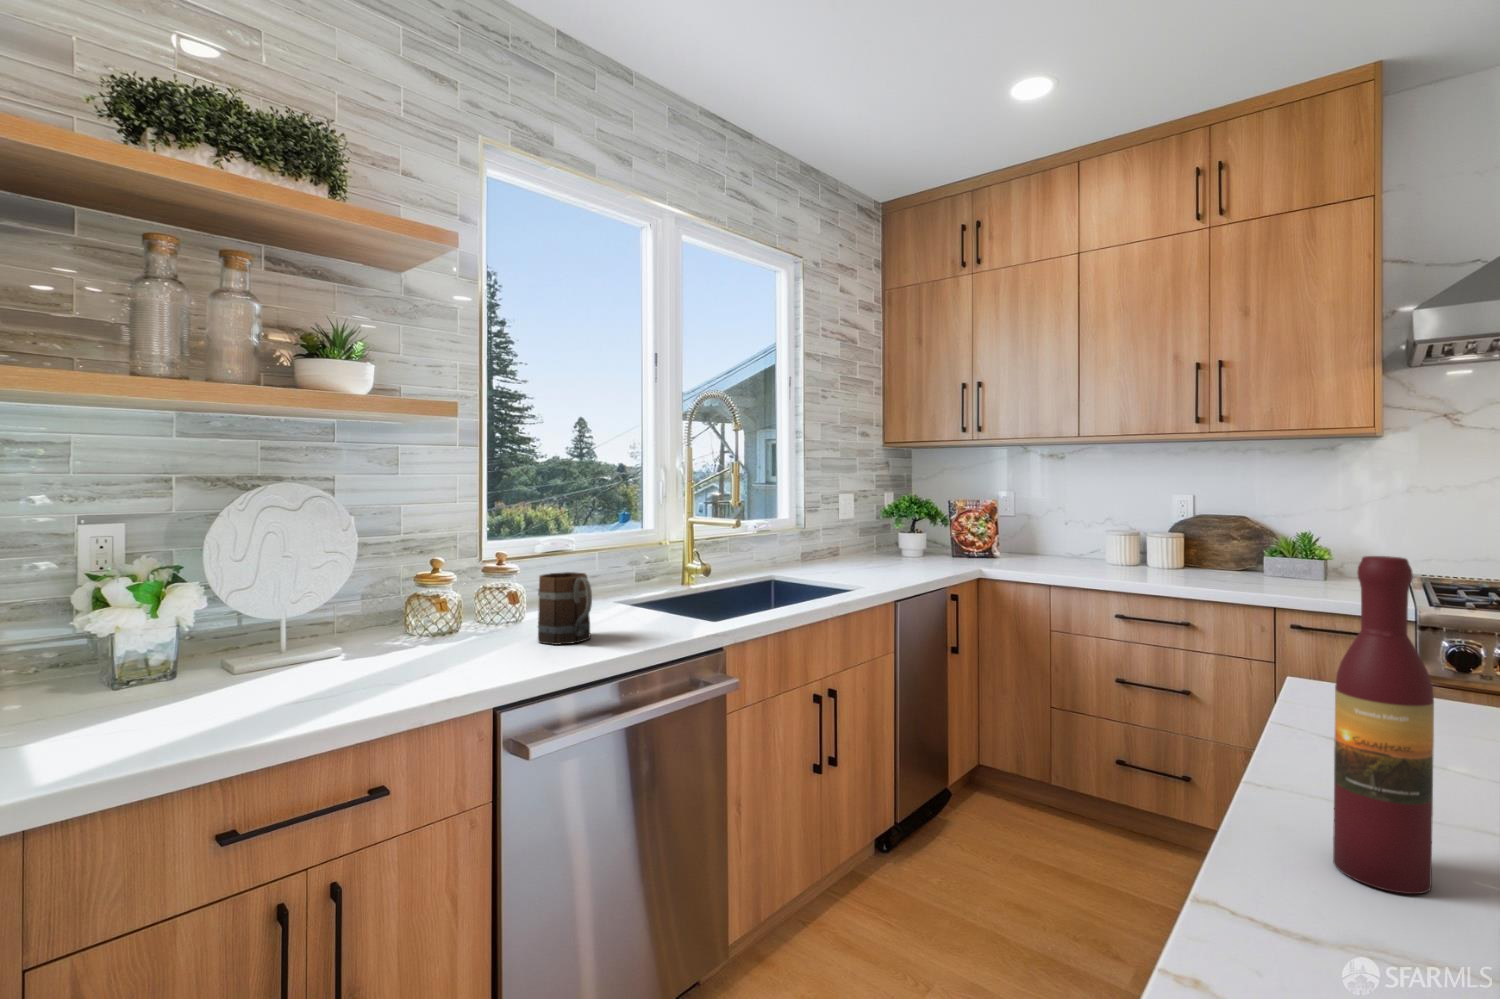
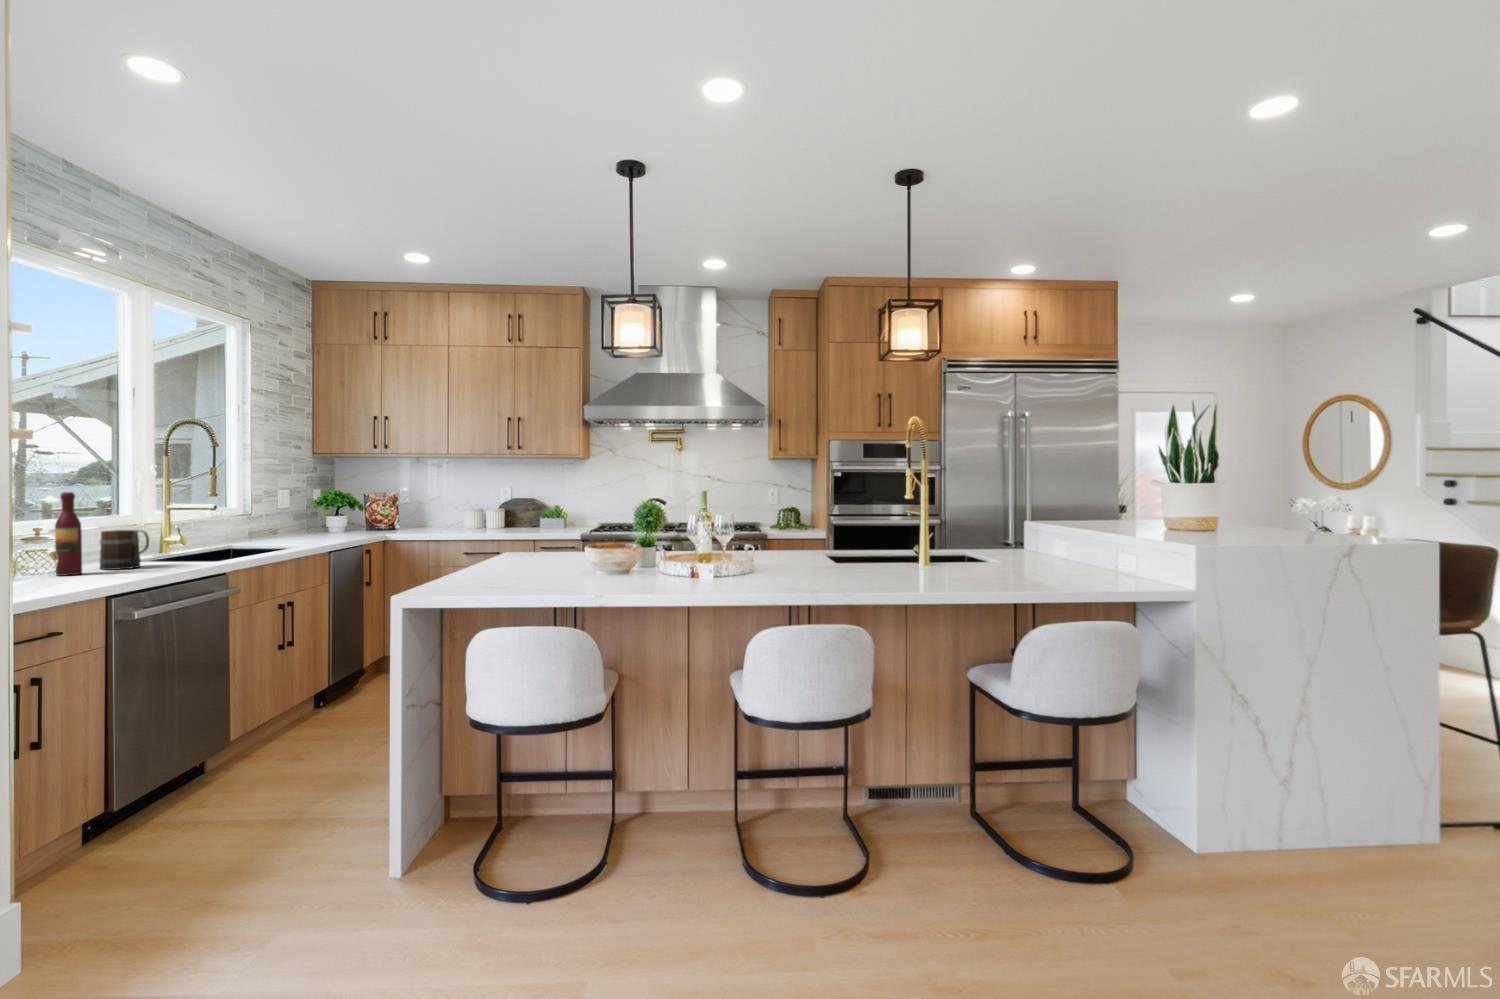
wine bottle: present [1333,556,1434,894] -> present [55,492,82,576]

